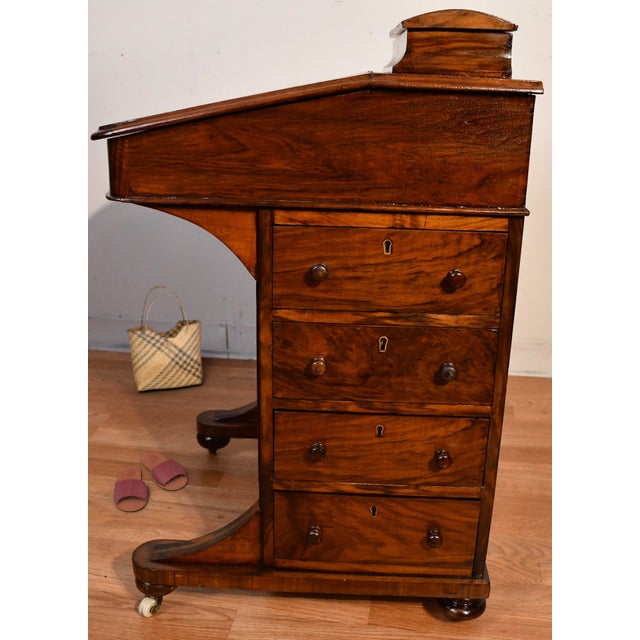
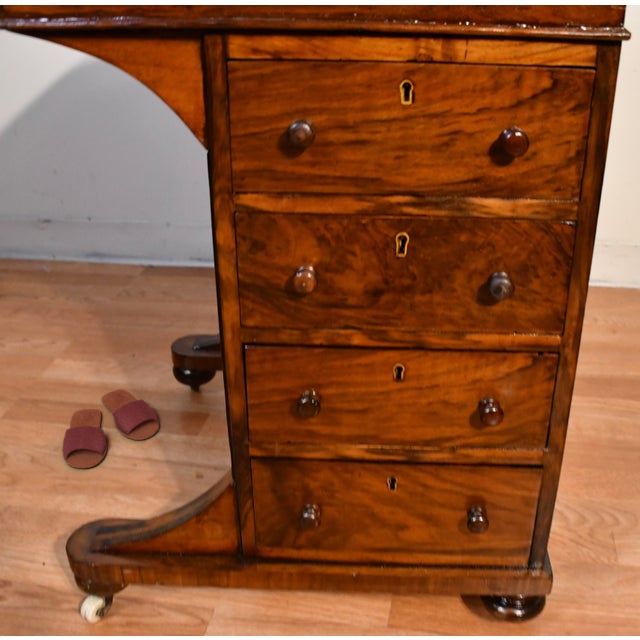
woven basket: present [127,286,203,391] -> none [87,176,187,311]

